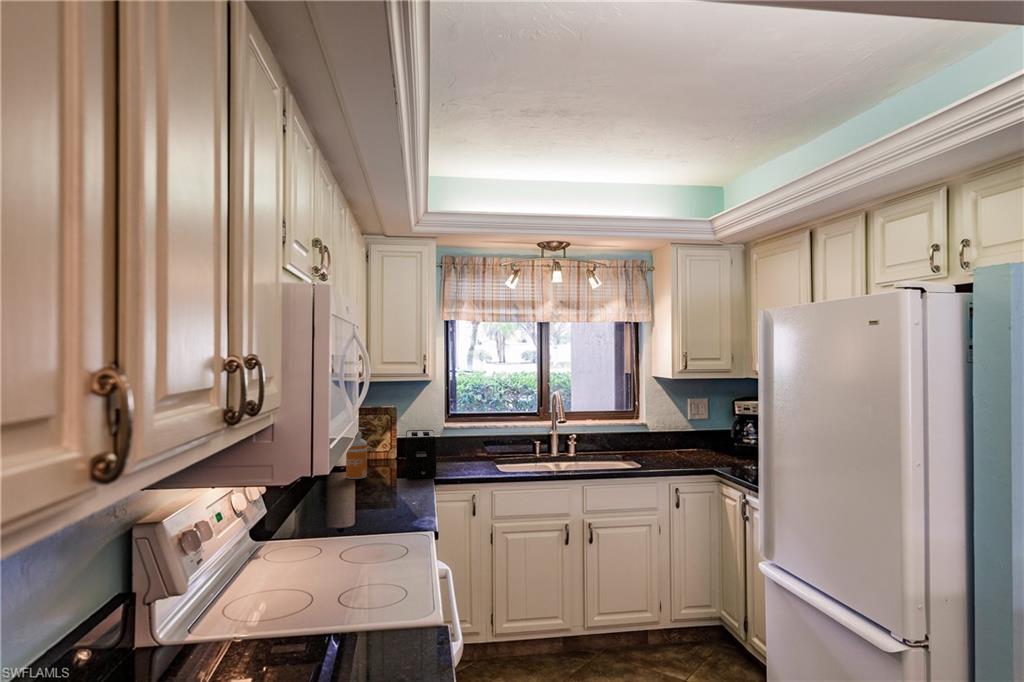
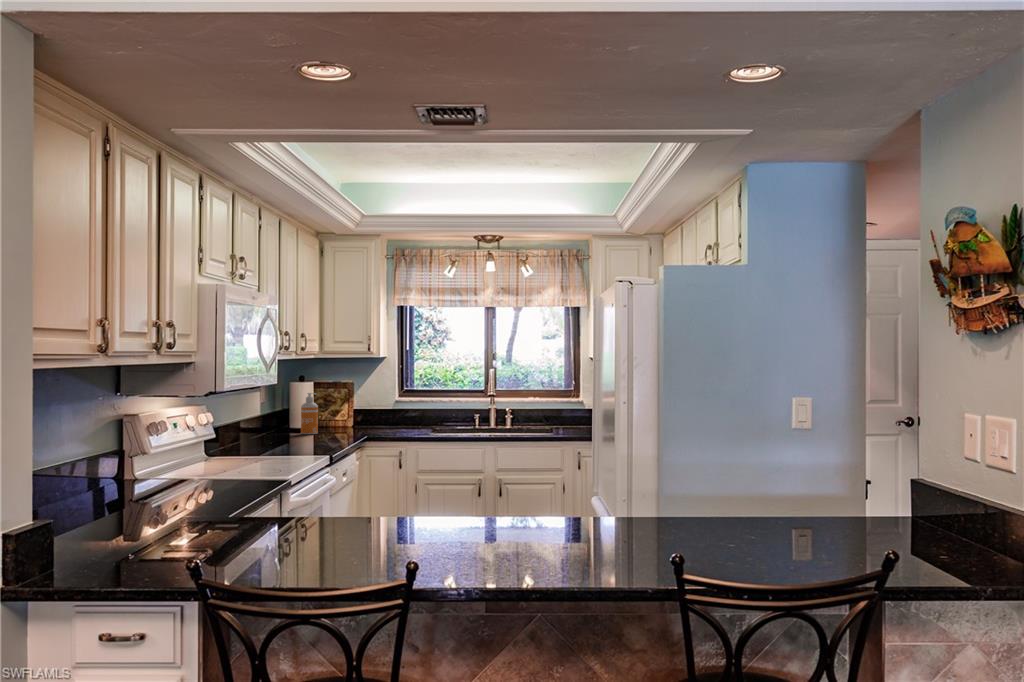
toaster: present [406,430,436,479] -> none [345,399,379,435]

